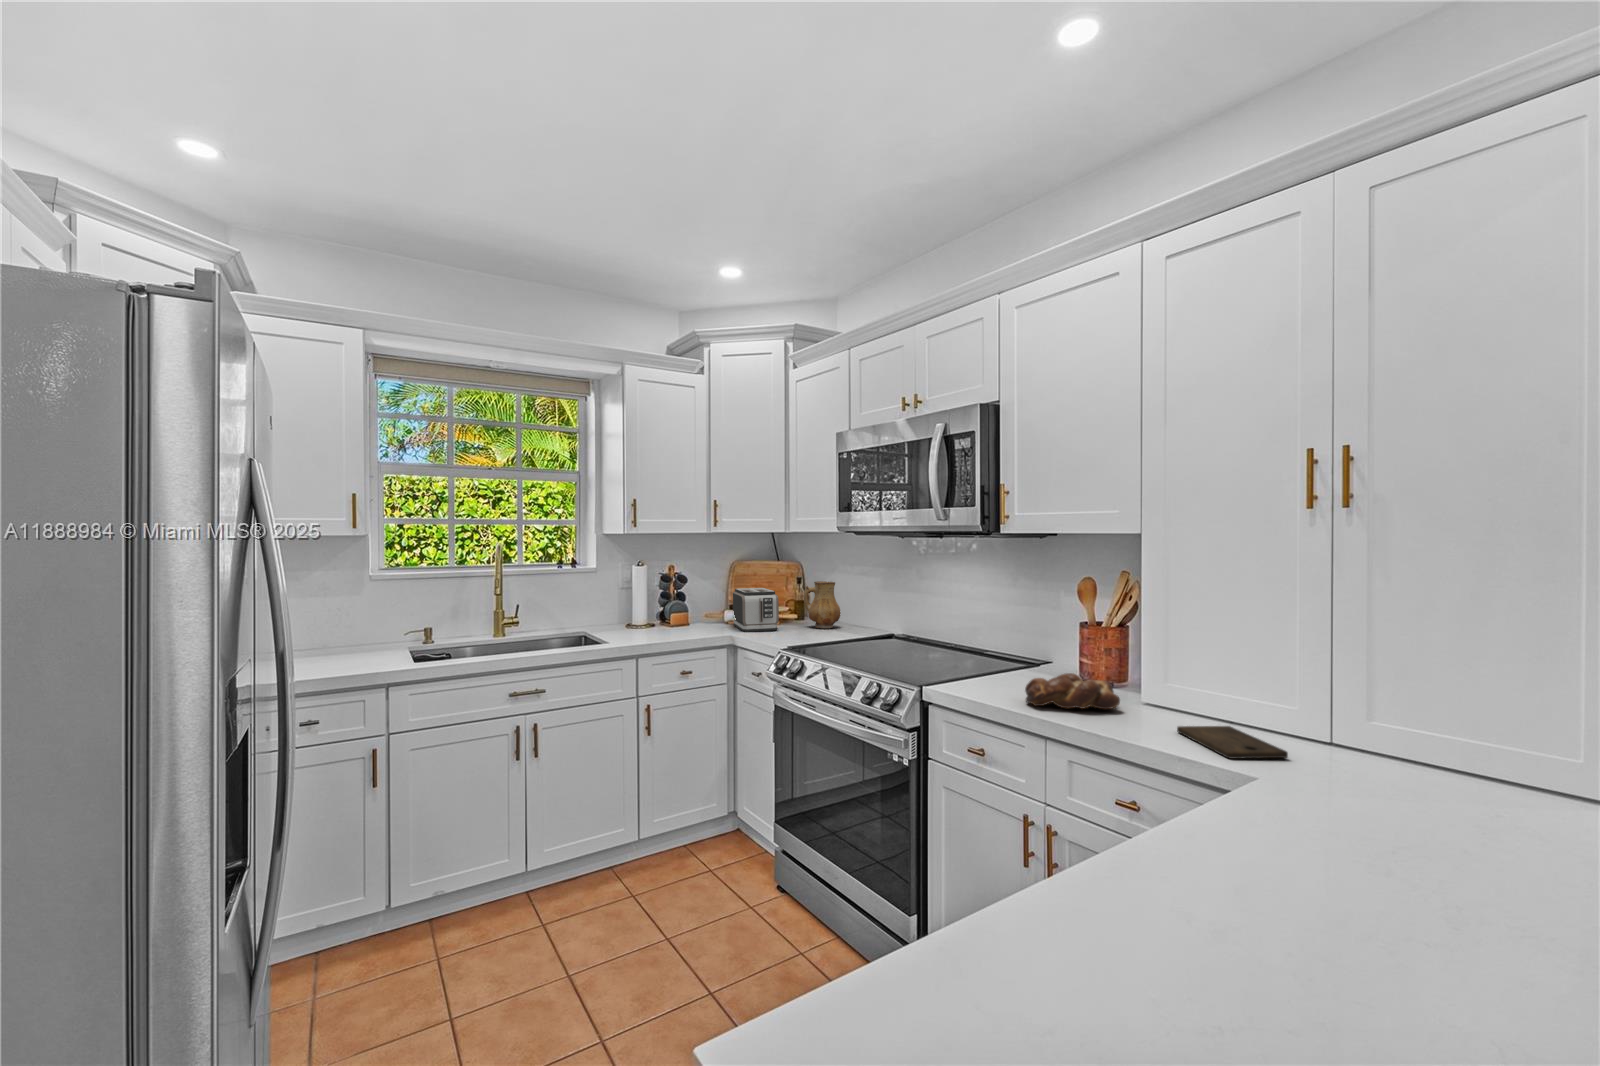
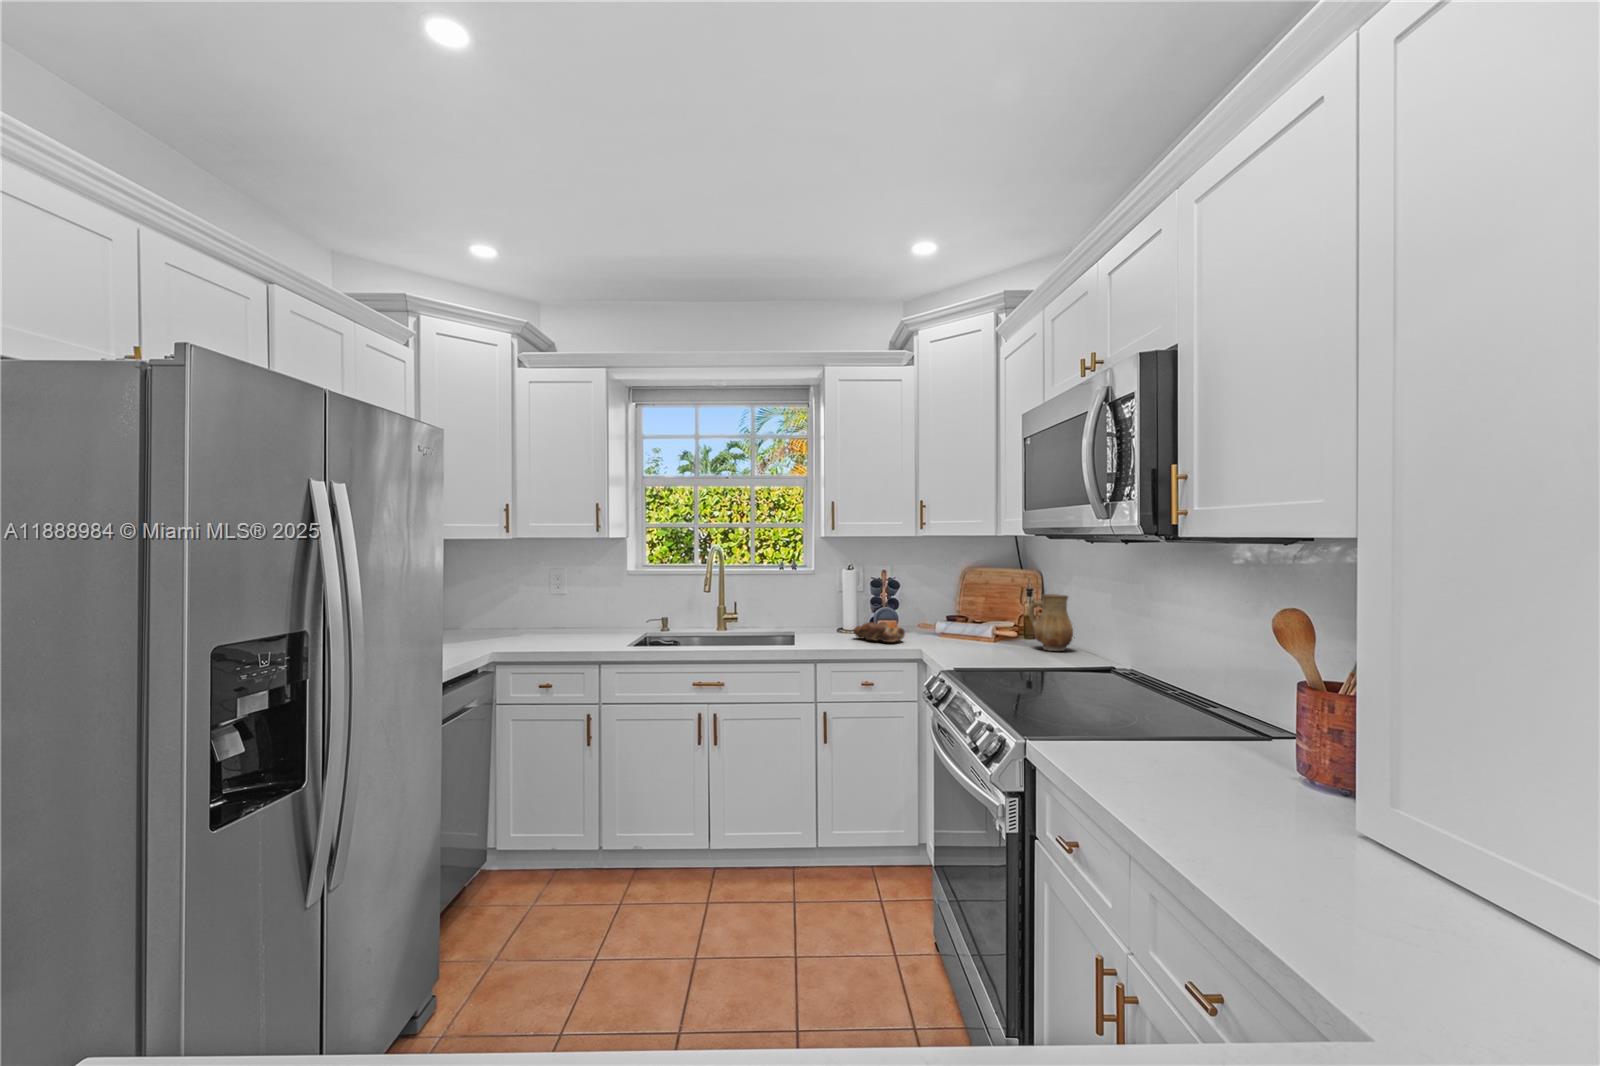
toaster: present [733,588,779,632] -> none [947,598,992,648]
bread loaf: present [1025,673,1120,709] -> present [853,622,905,642]
cutting board: present [1177,726,1288,759] -> none [1337,883,1522,1014]

